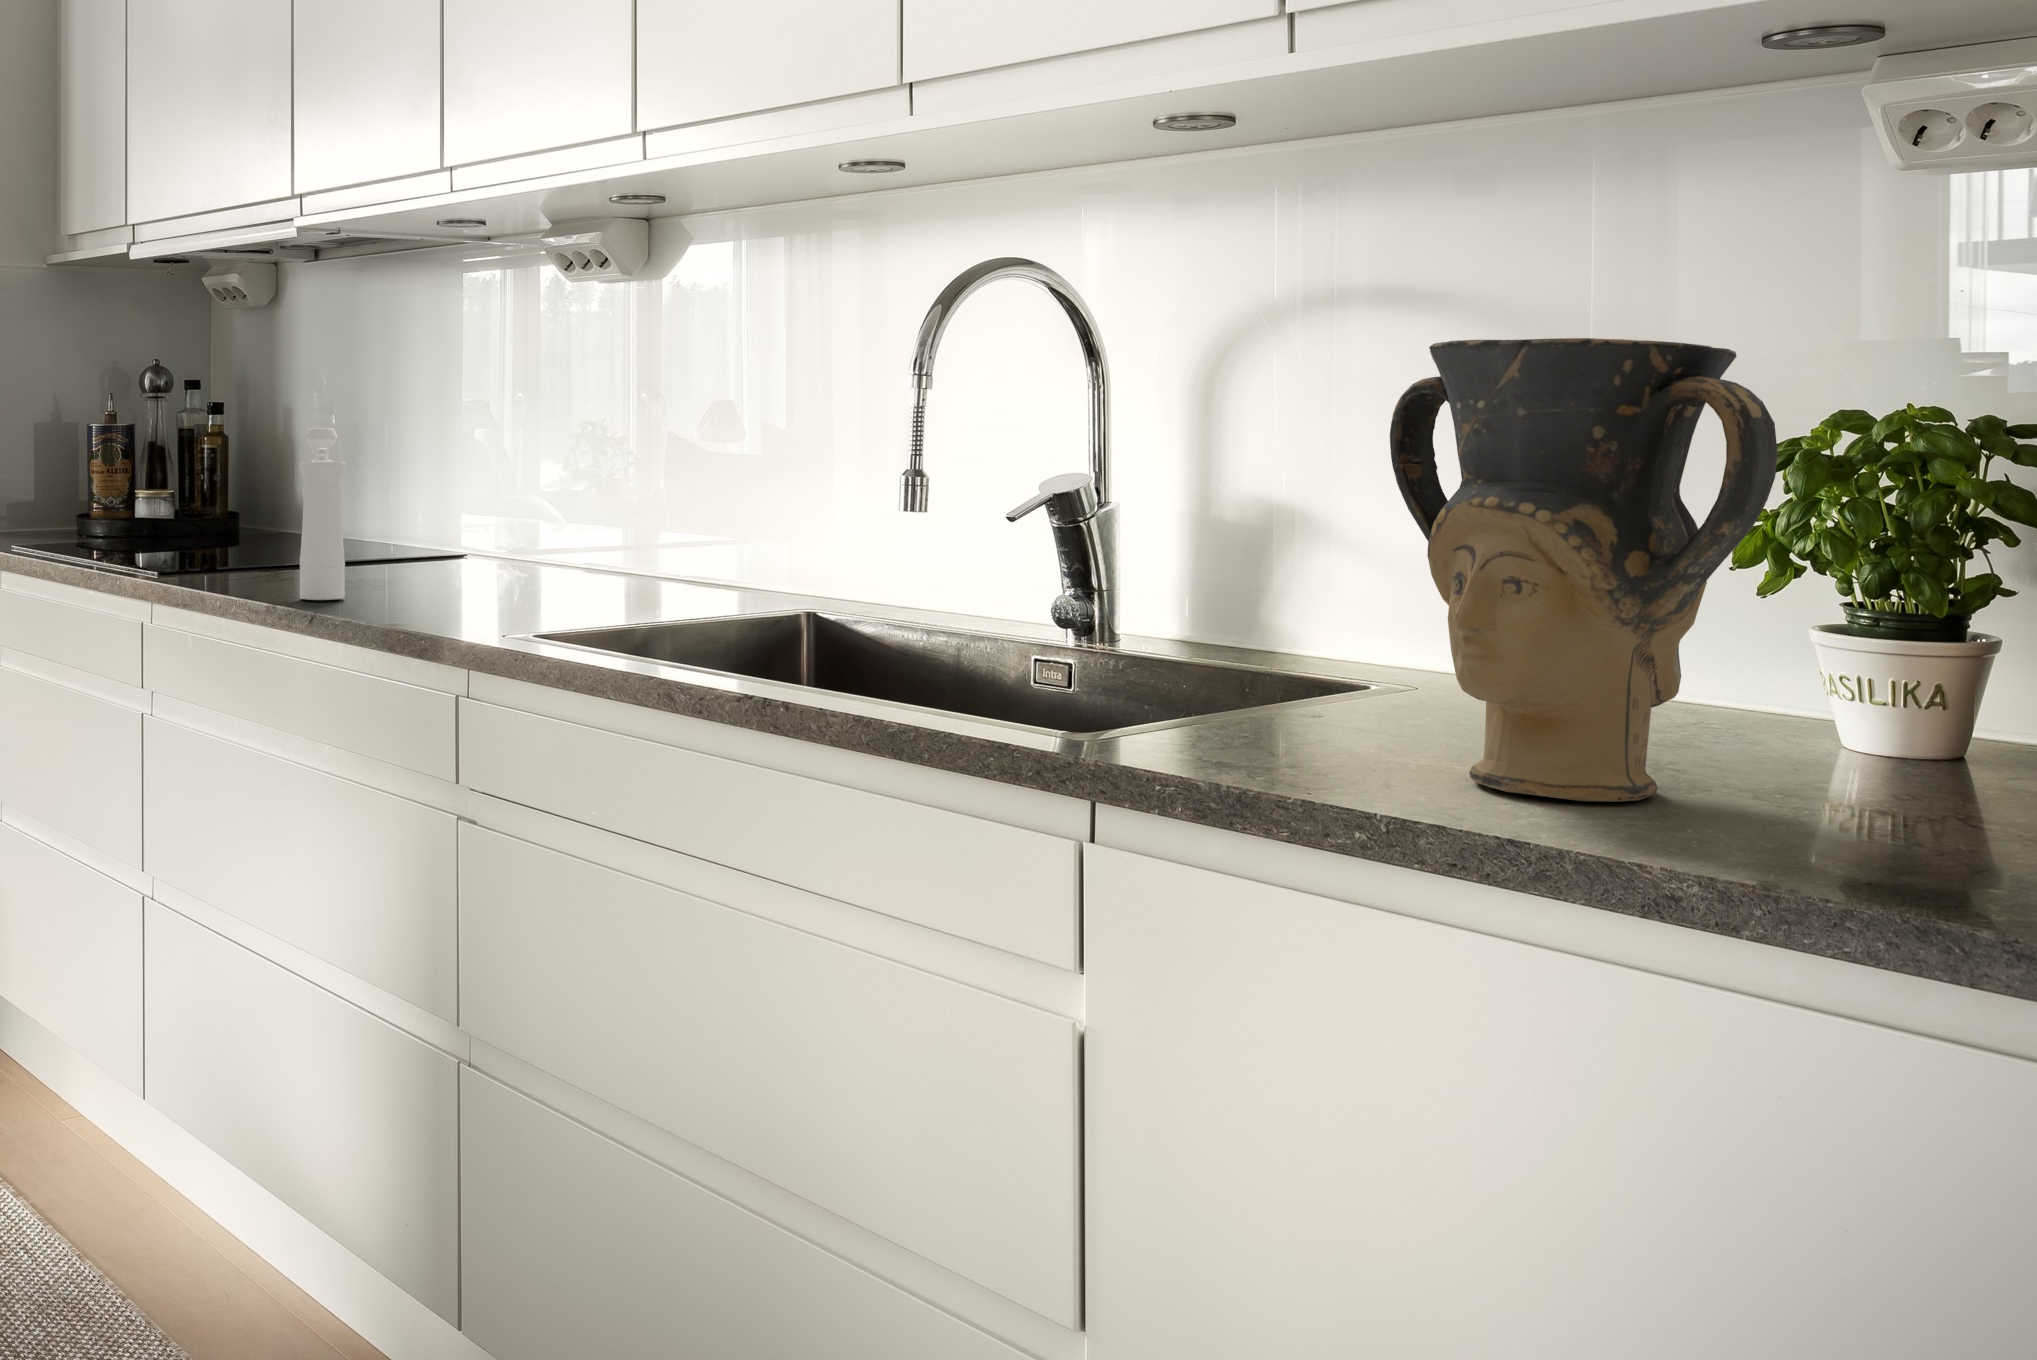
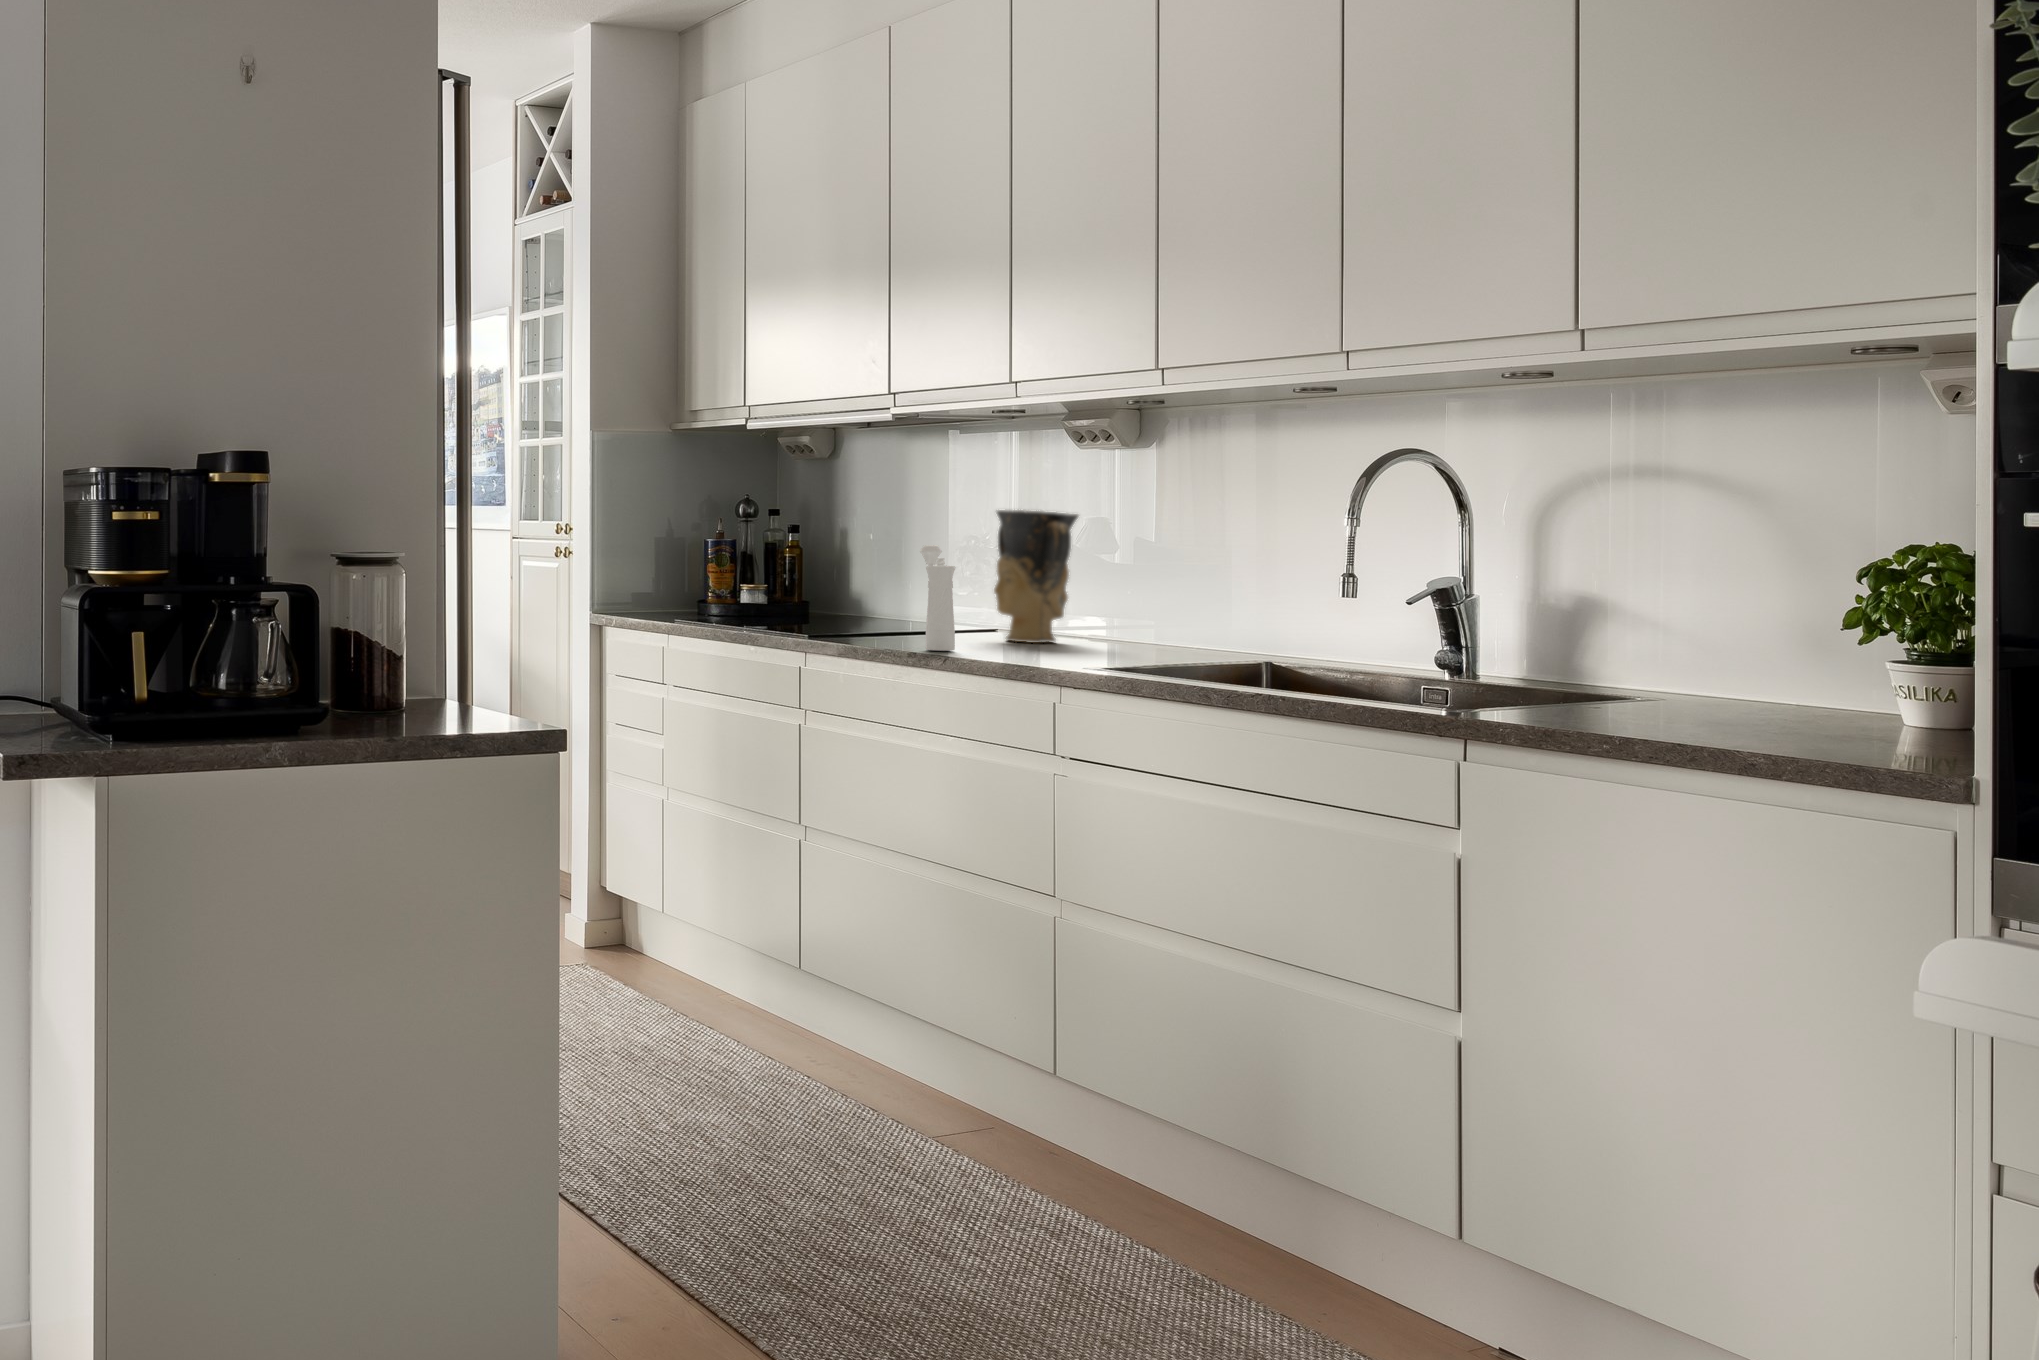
vase: present [1390,338,1778,802] -> present [994,510,1078,643]

